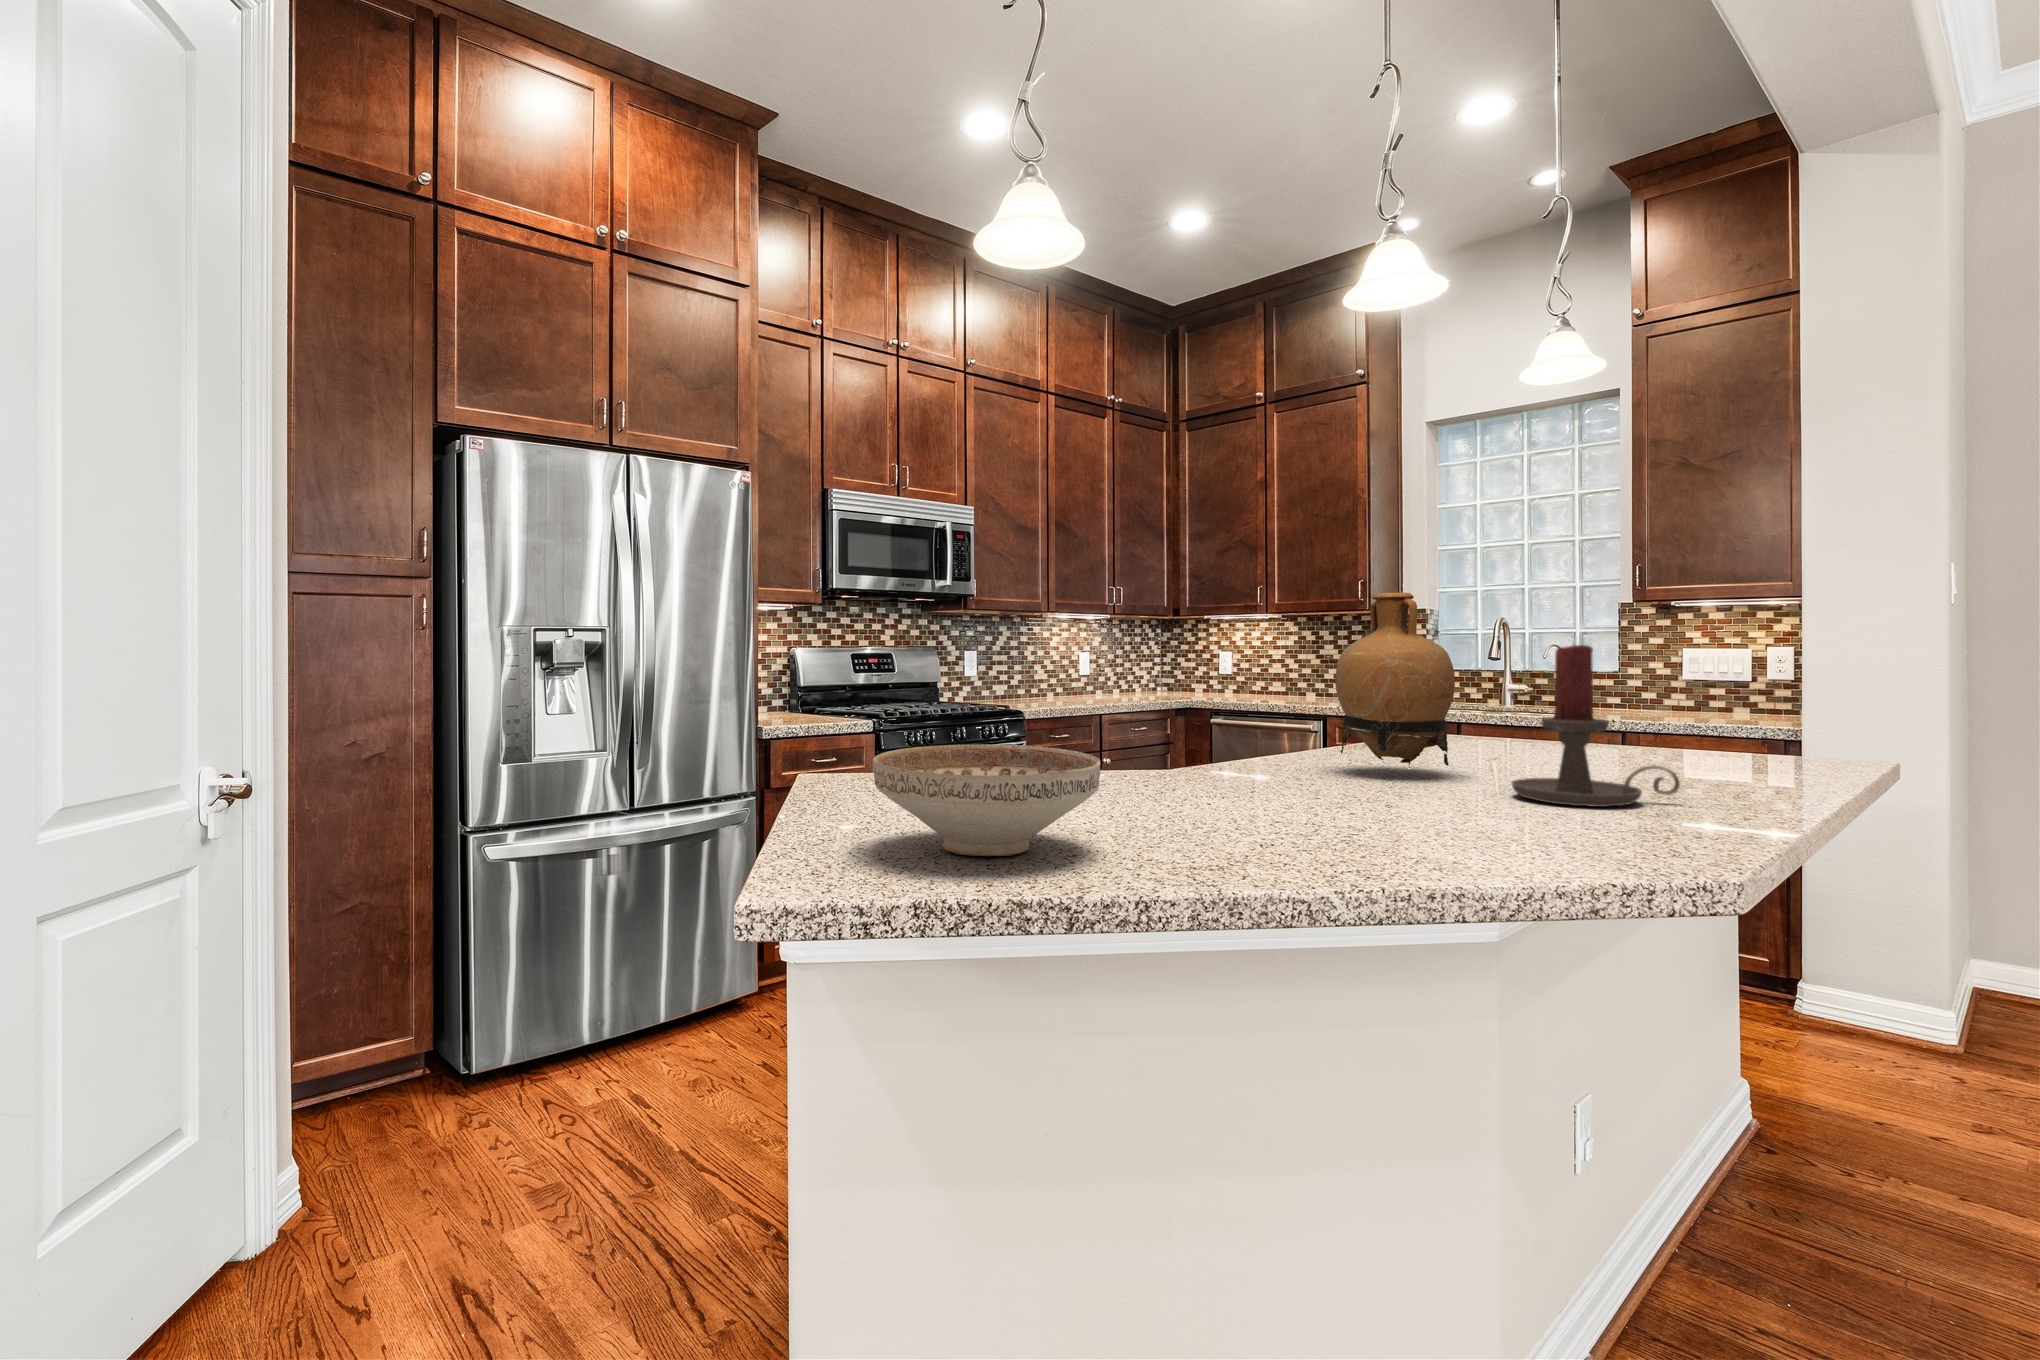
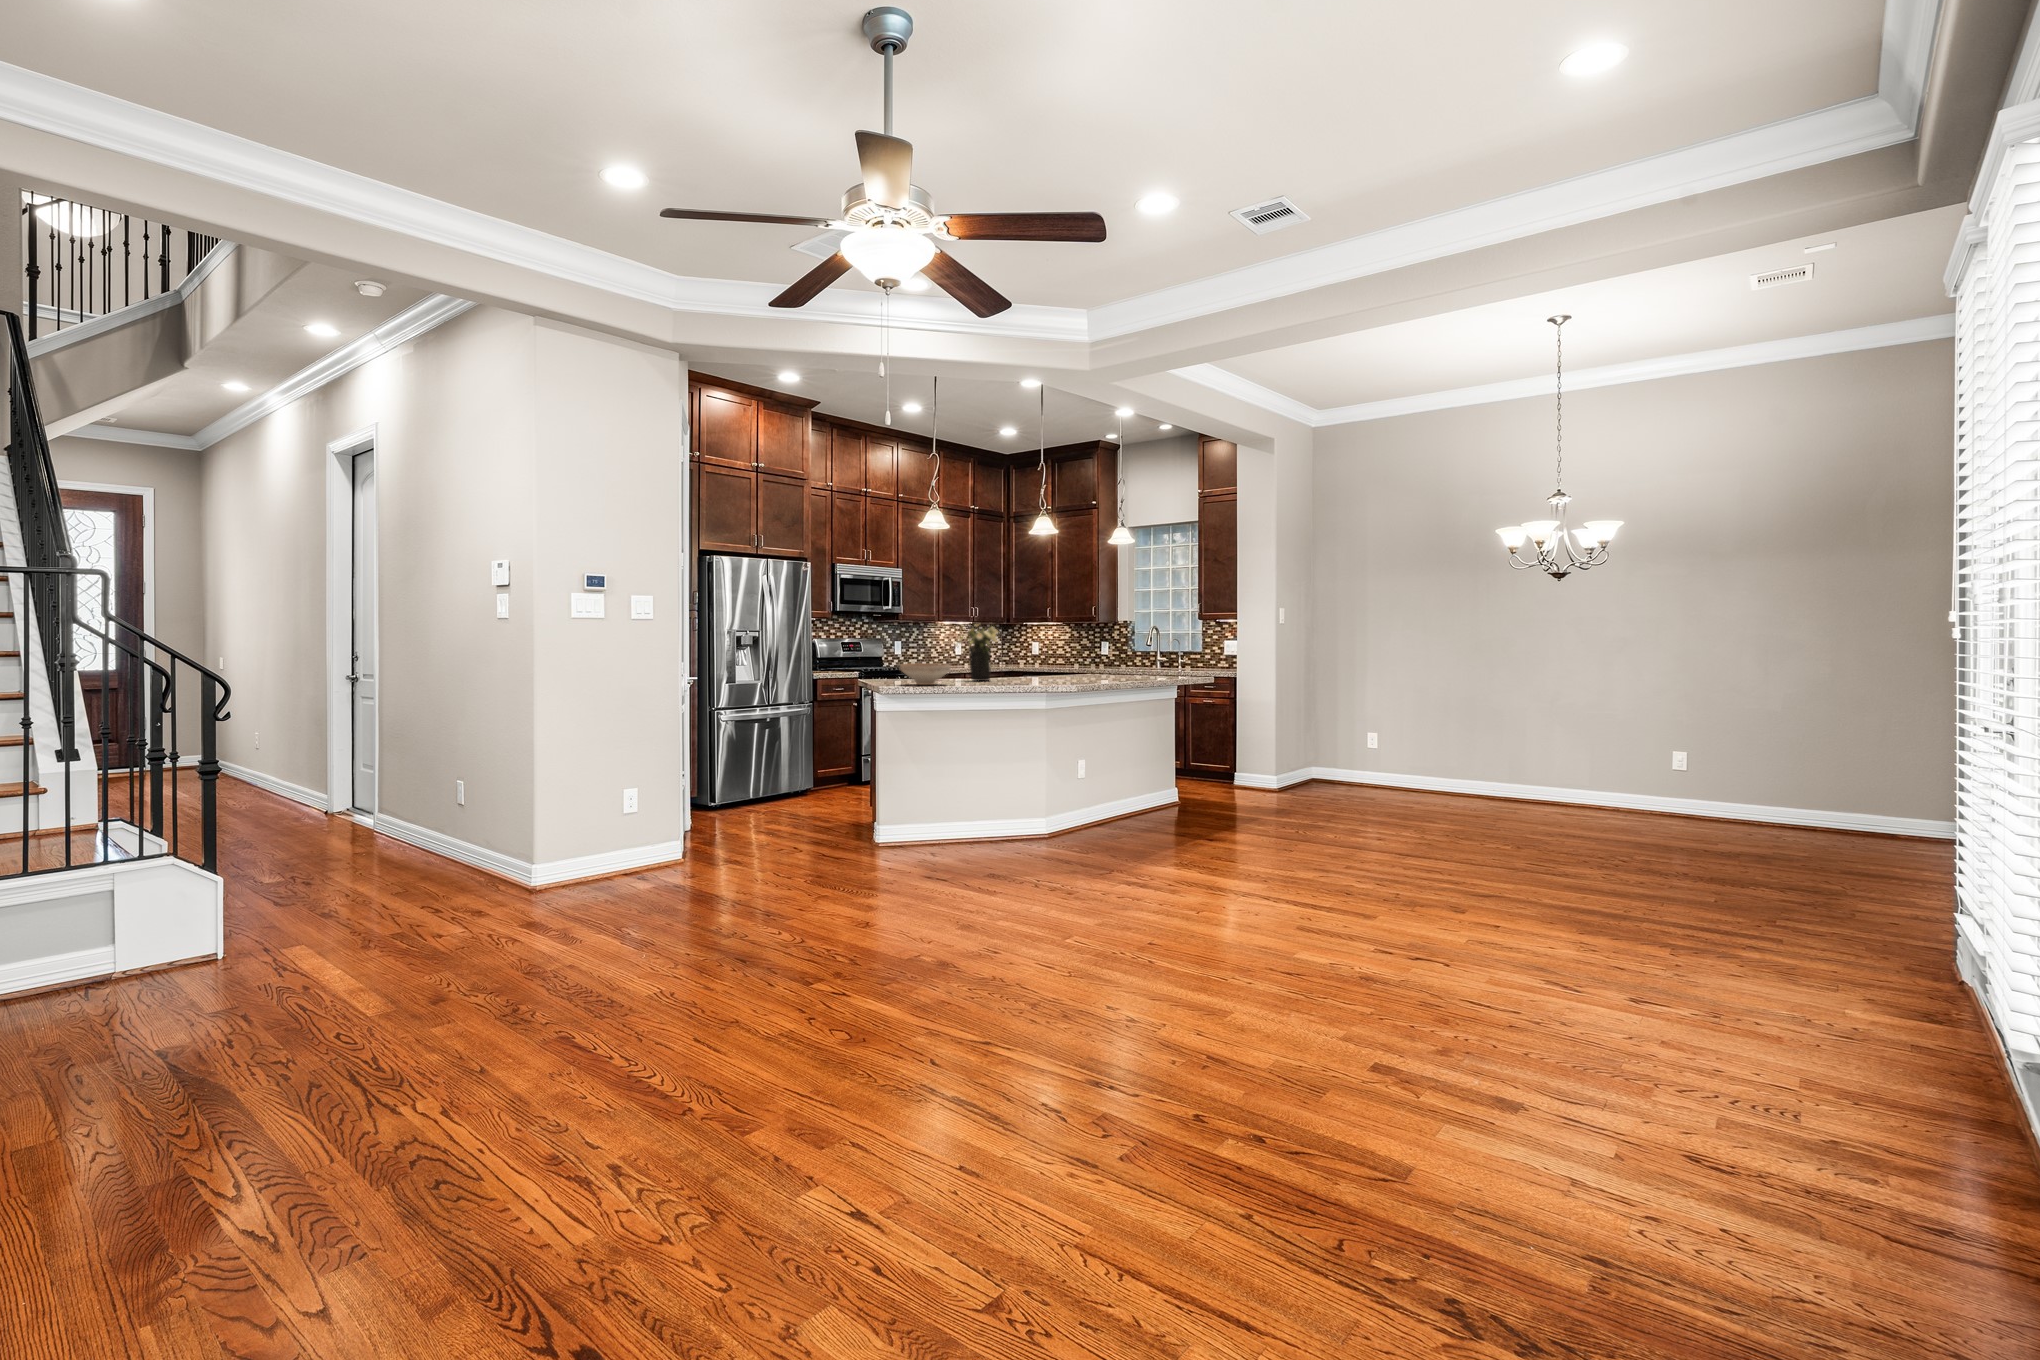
flower arrangement: none [1104,585,1286,799] -> present [955,625,1000,681]
vase: present [1335,593,1455,766] -> none [1028,623,1062,678]
candle holder: present [1511,645,1680,807] -> none [1065,639,1103,681]

